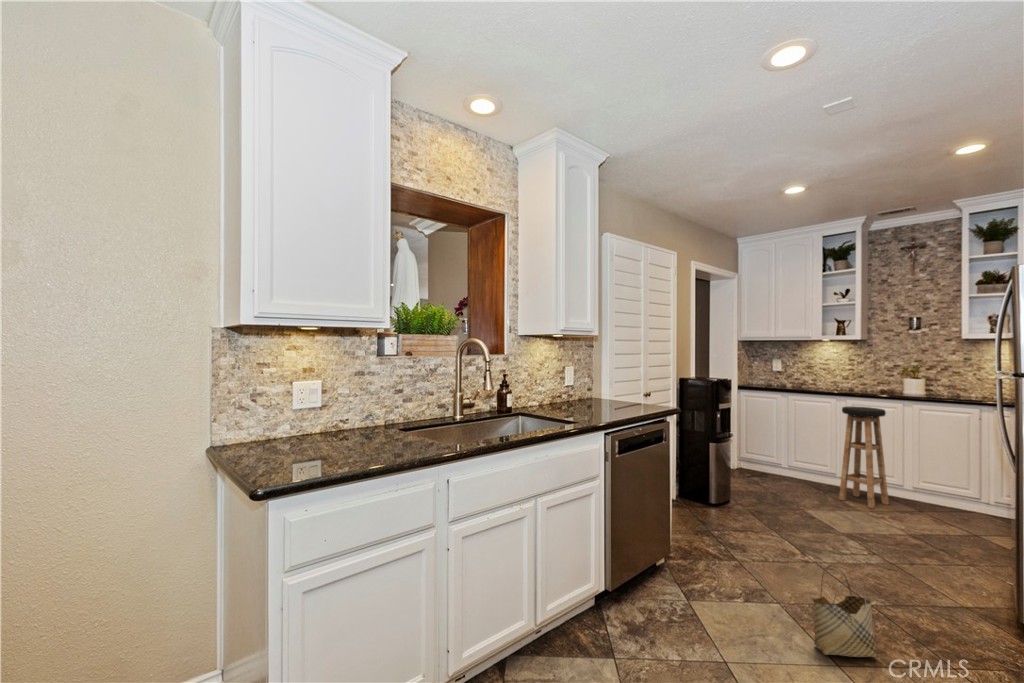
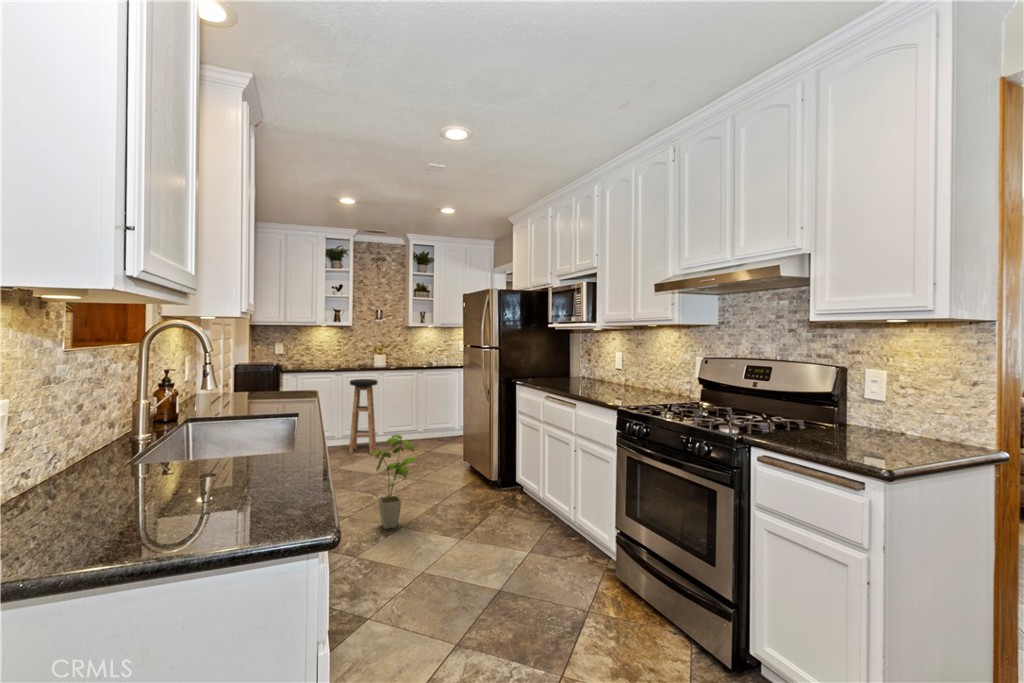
house plant: none [745,472,822,598] -> present [371,435,417,529]
woven basket: present [813,565,877,657] -> none [442,484,468,540]

